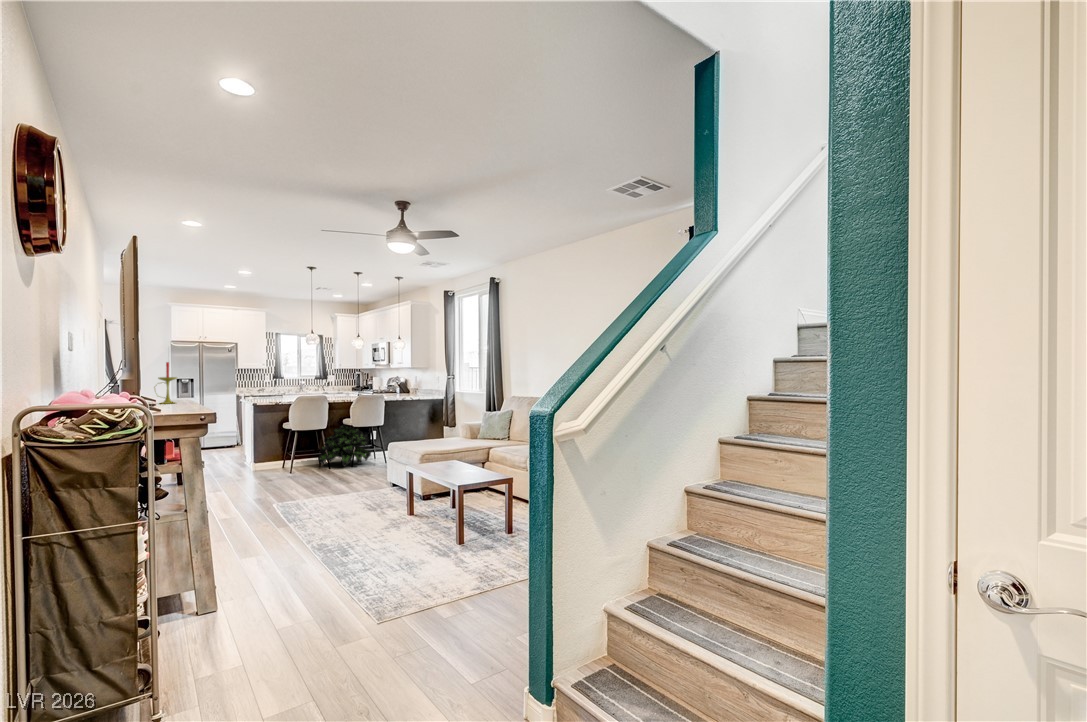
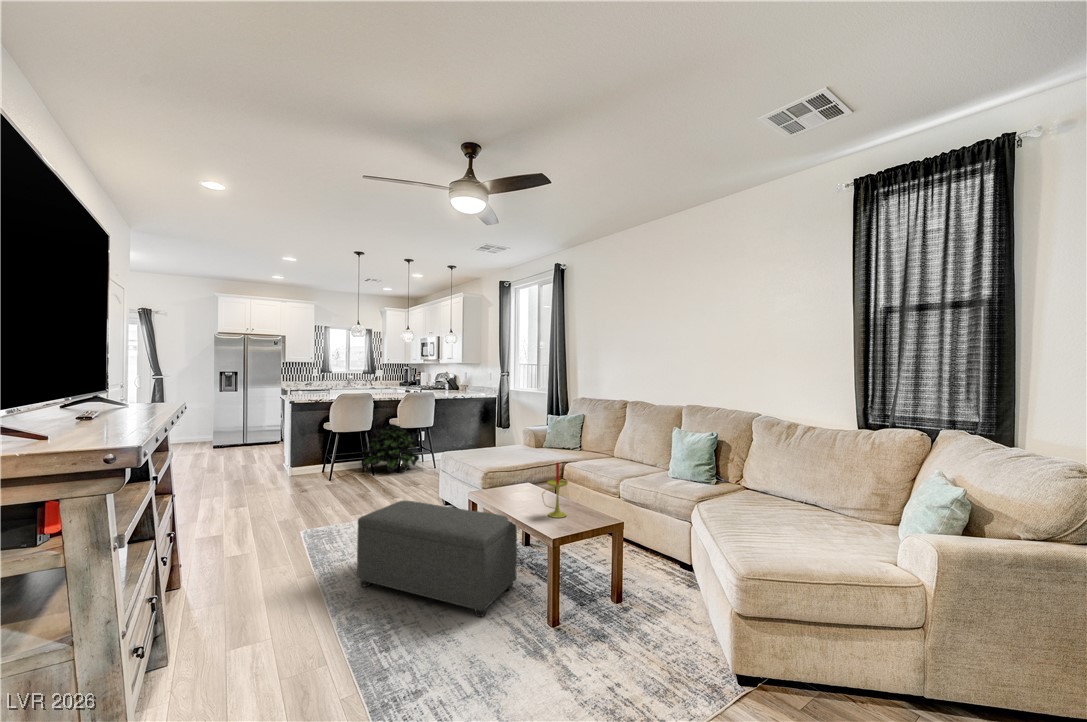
candle: present [158,362,177,404] -> present [542,462,568,518]
ottoman: none [323,472,439,541] -> present [357,500,517,617]

